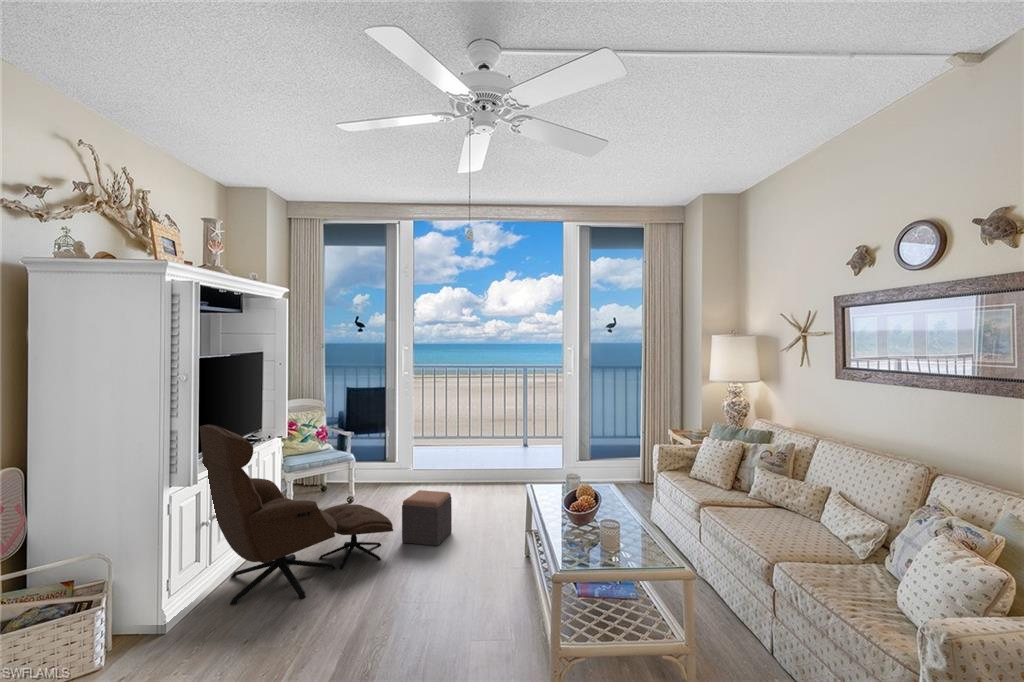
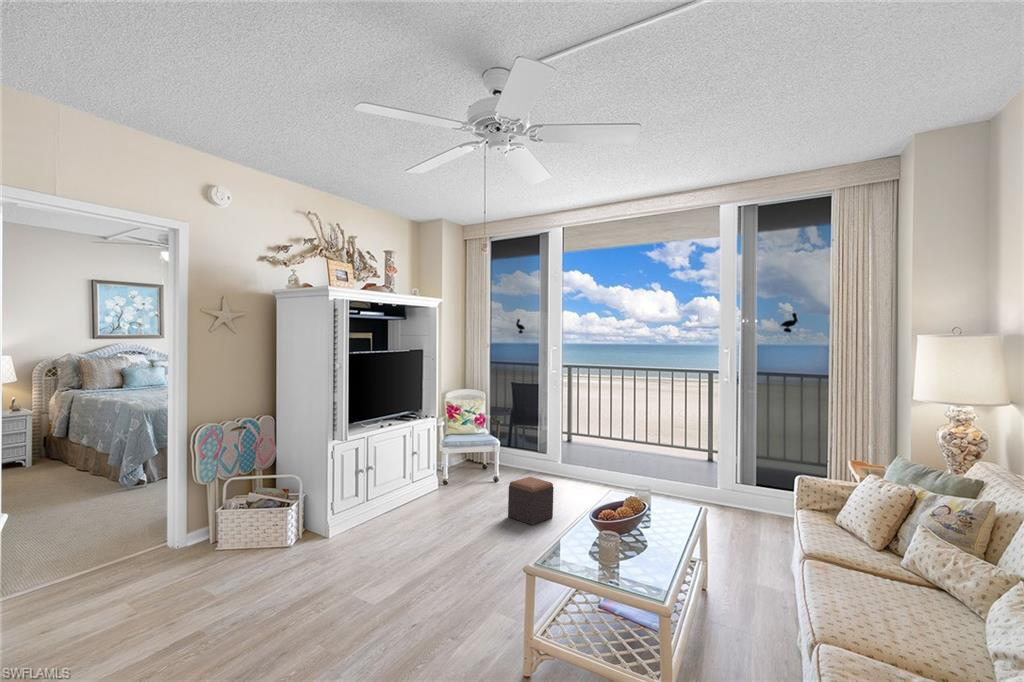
lounge chair: present [200,425,393,605] -> none [365,403,495,536]

